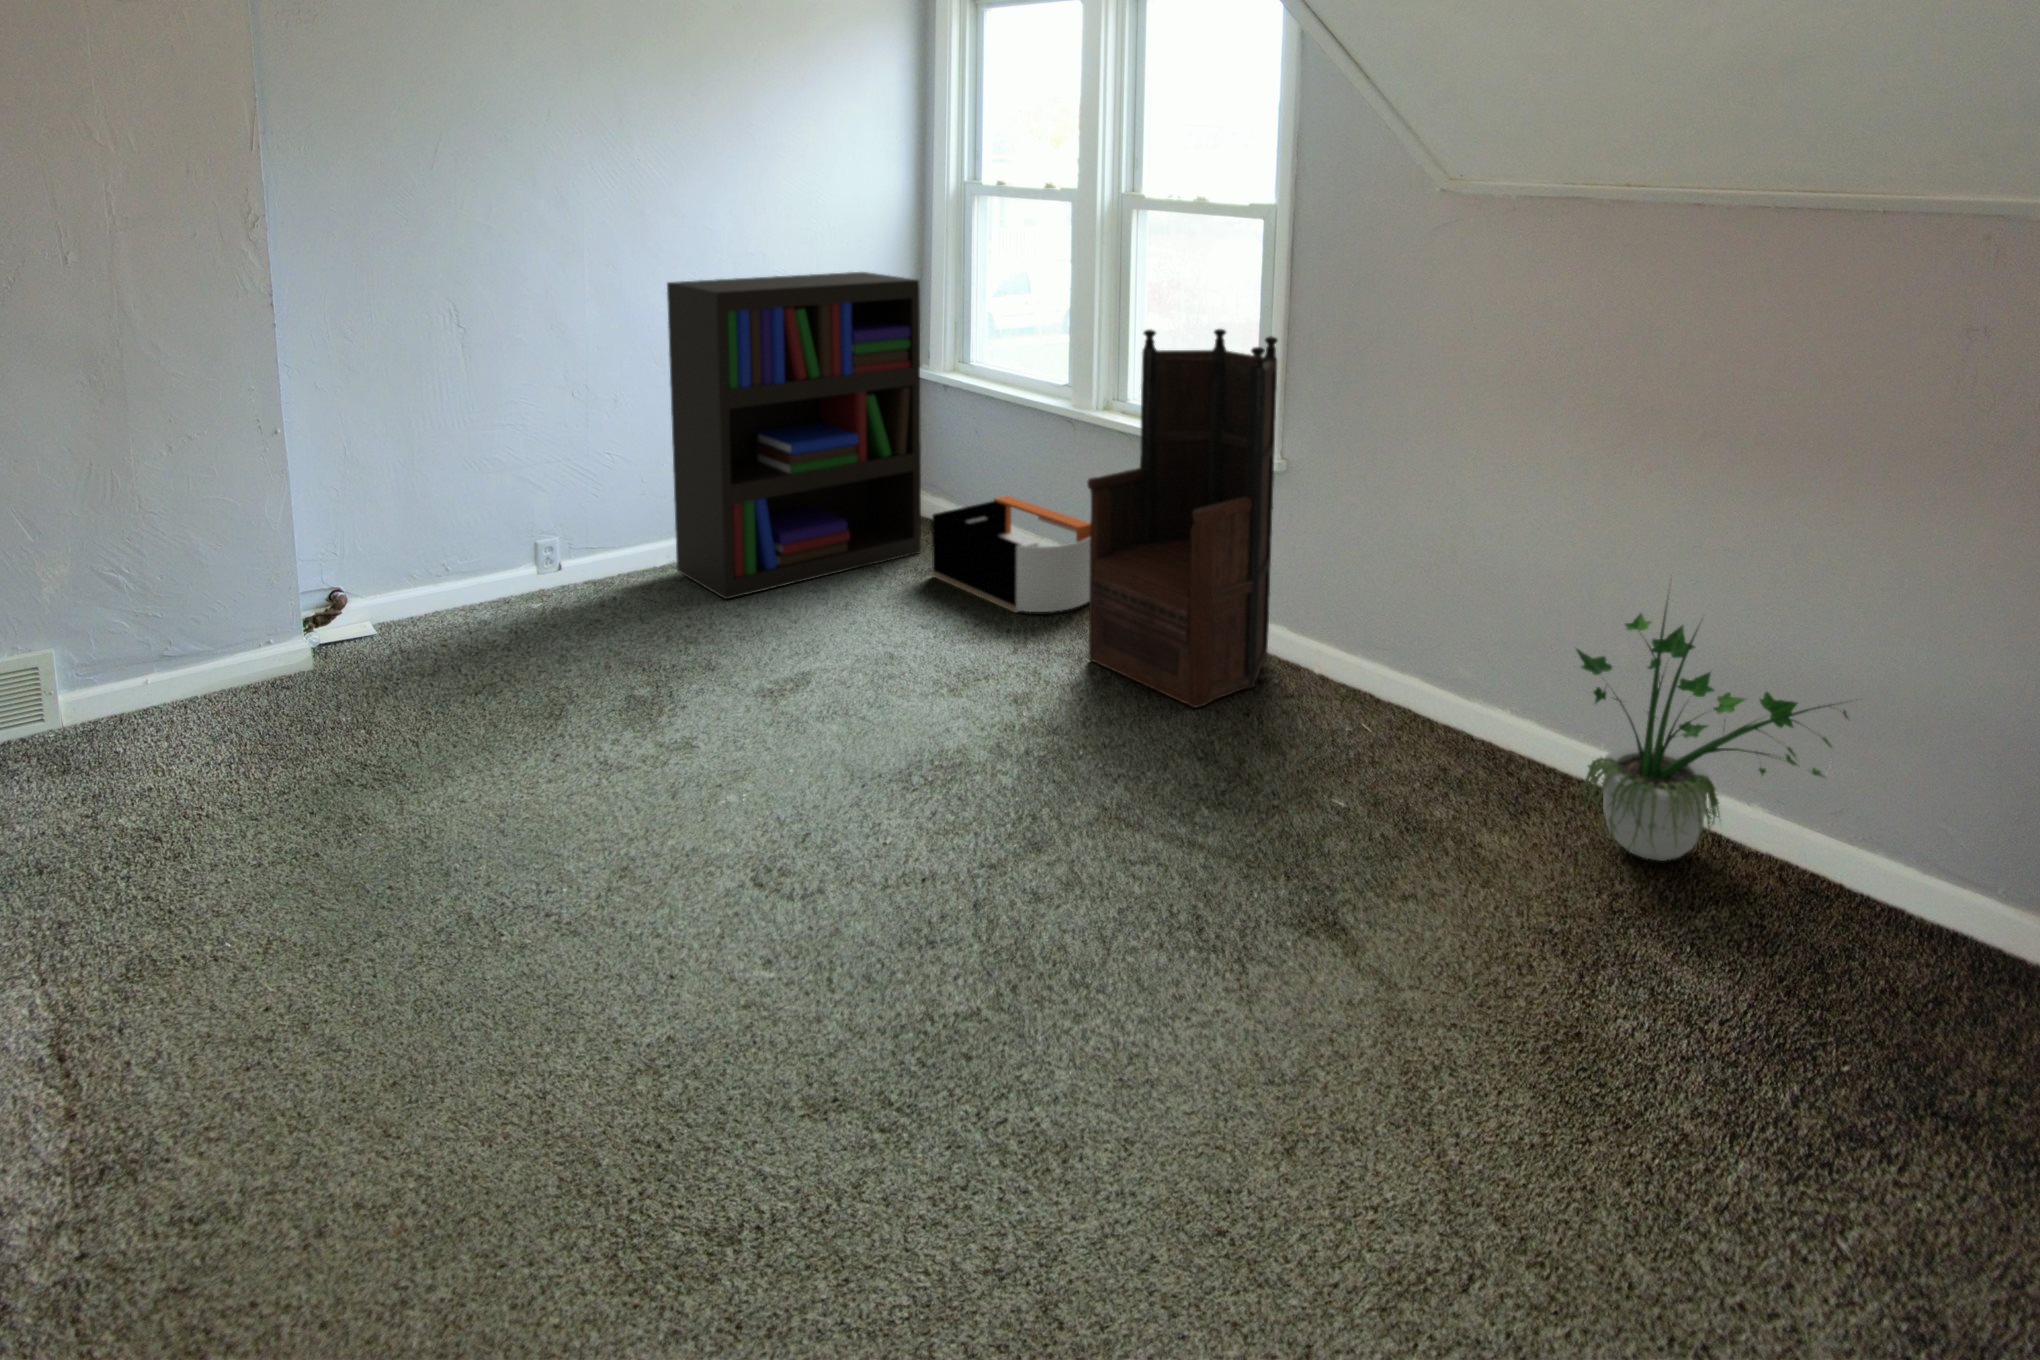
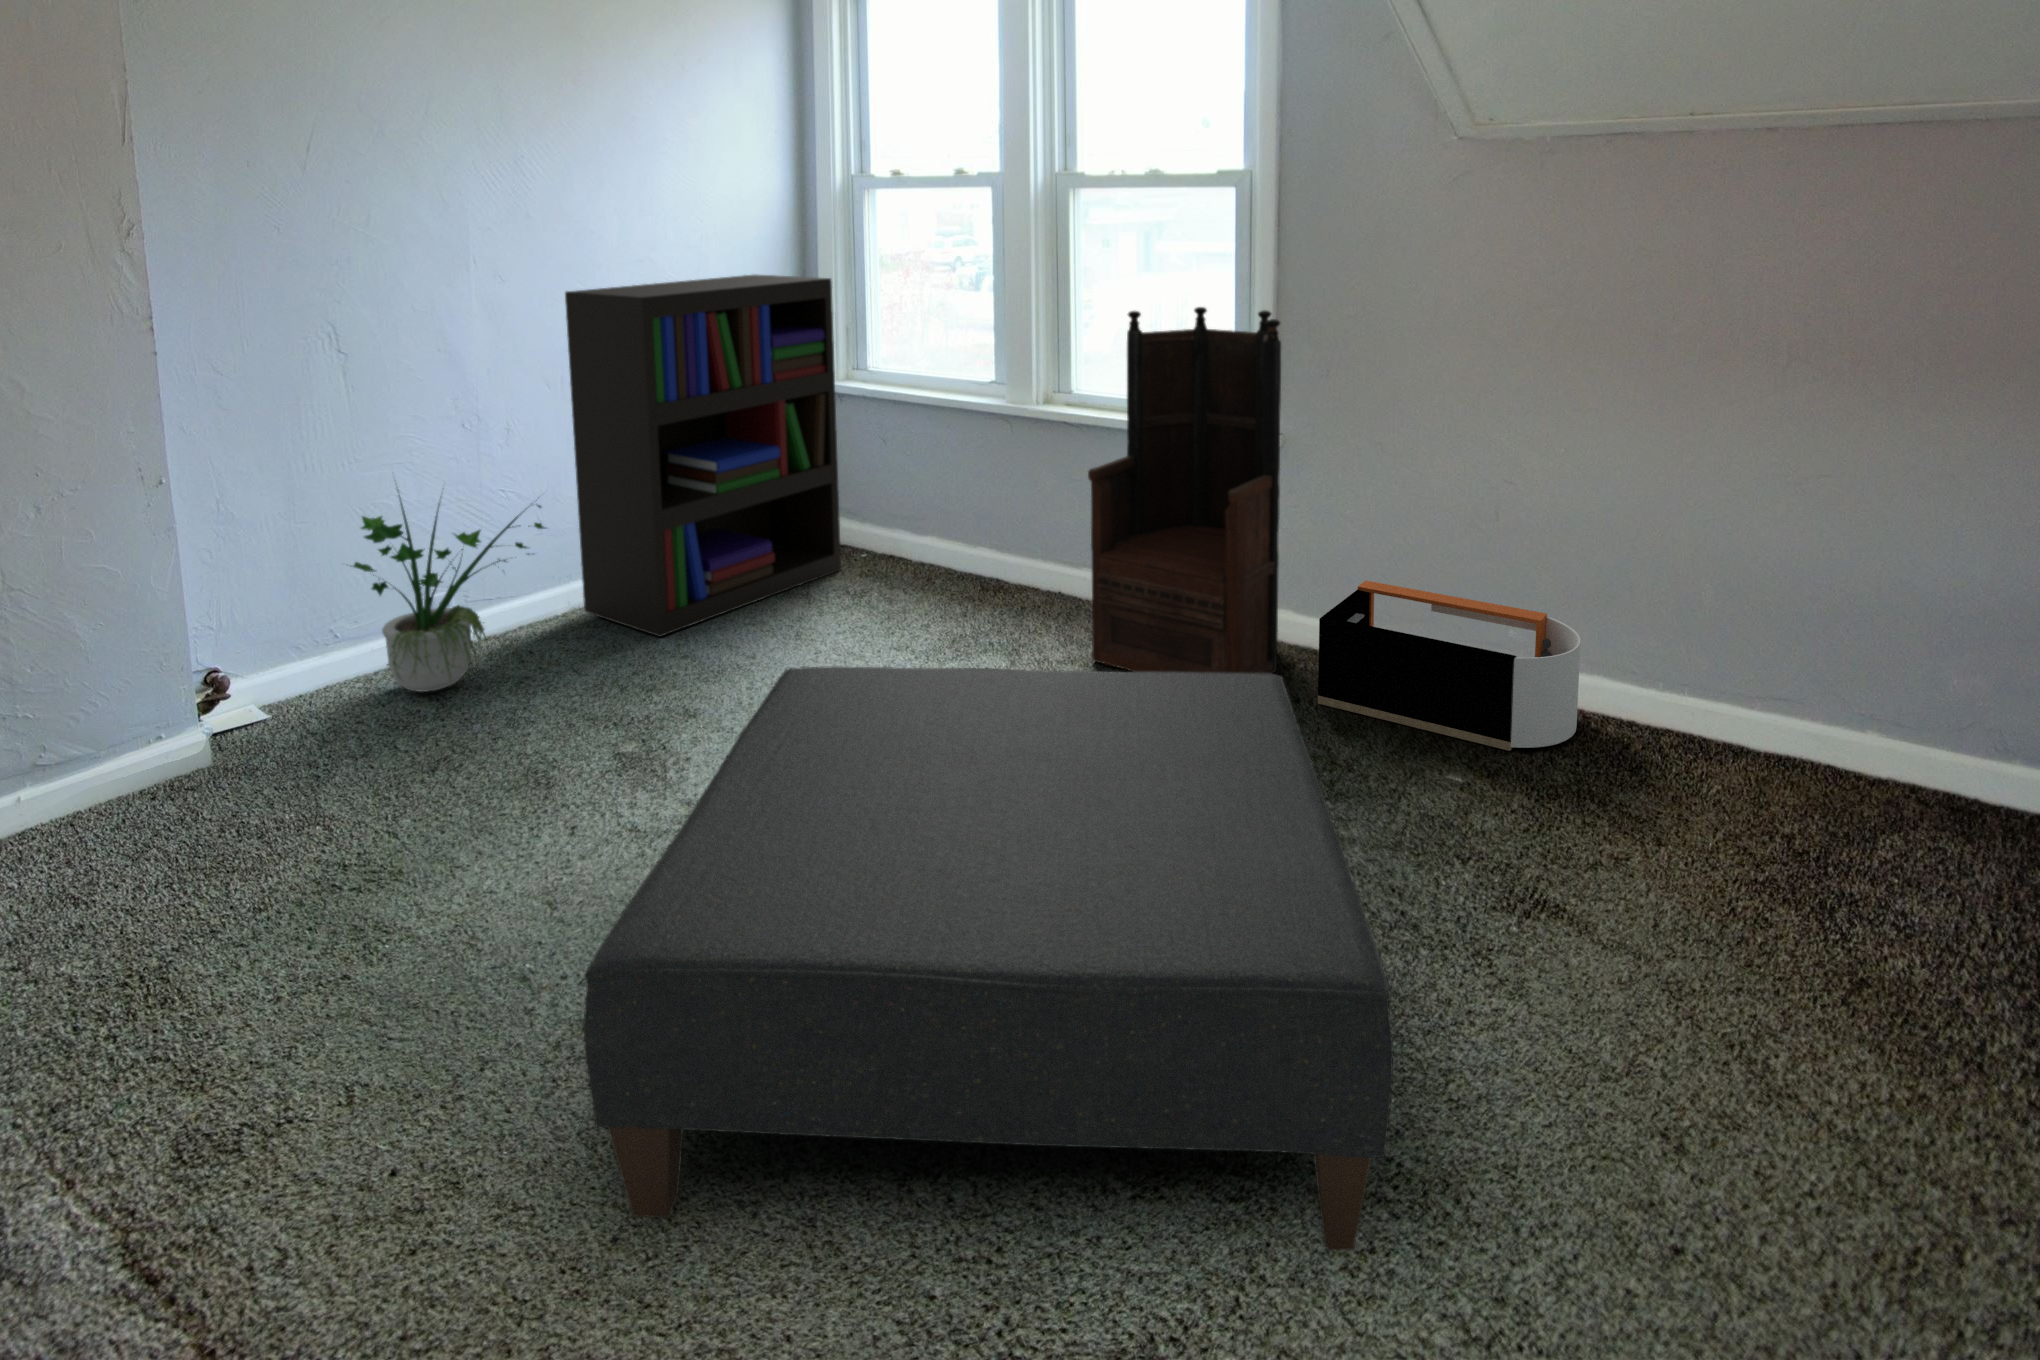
storage bin: present [932,496,1090,613] -> present [1318,581,1580,751]
potted plant: present [1576,608,1848,861] -> present [353,500,545,692]
ottoman: none [366,638,1144,1191] -> present [583,666,1393,1250]

